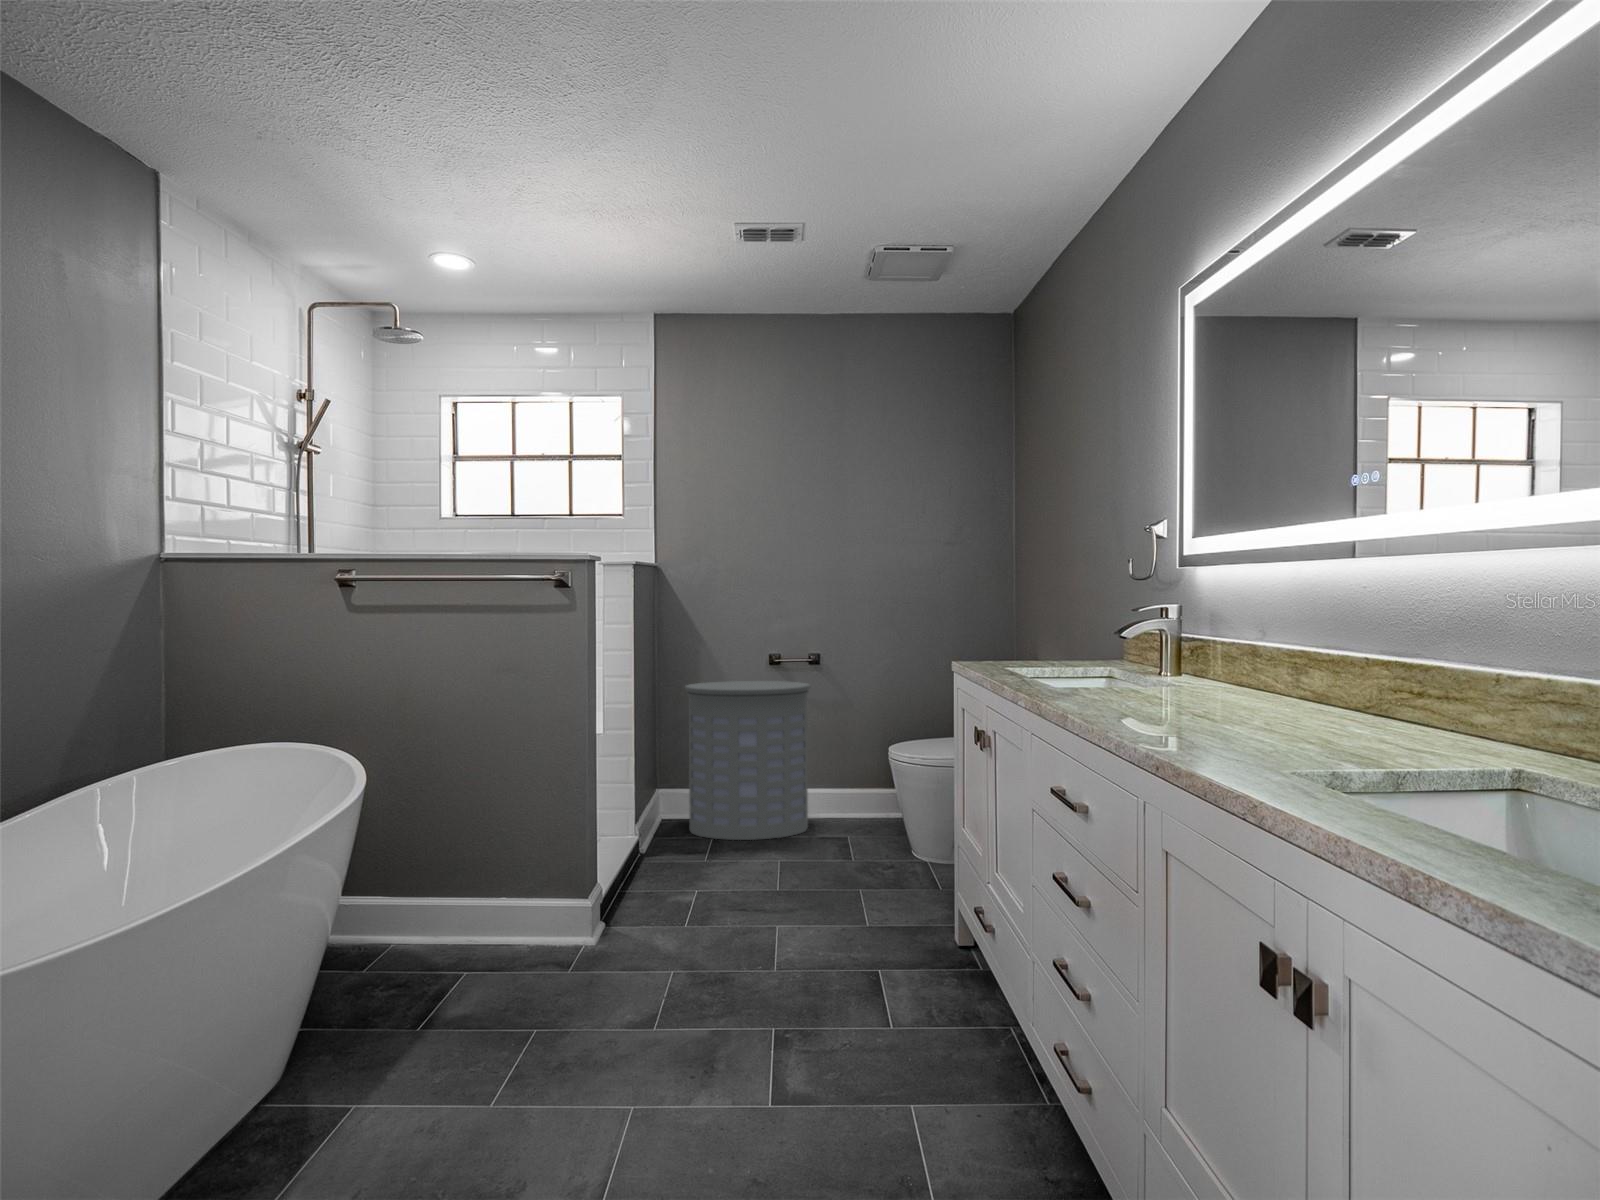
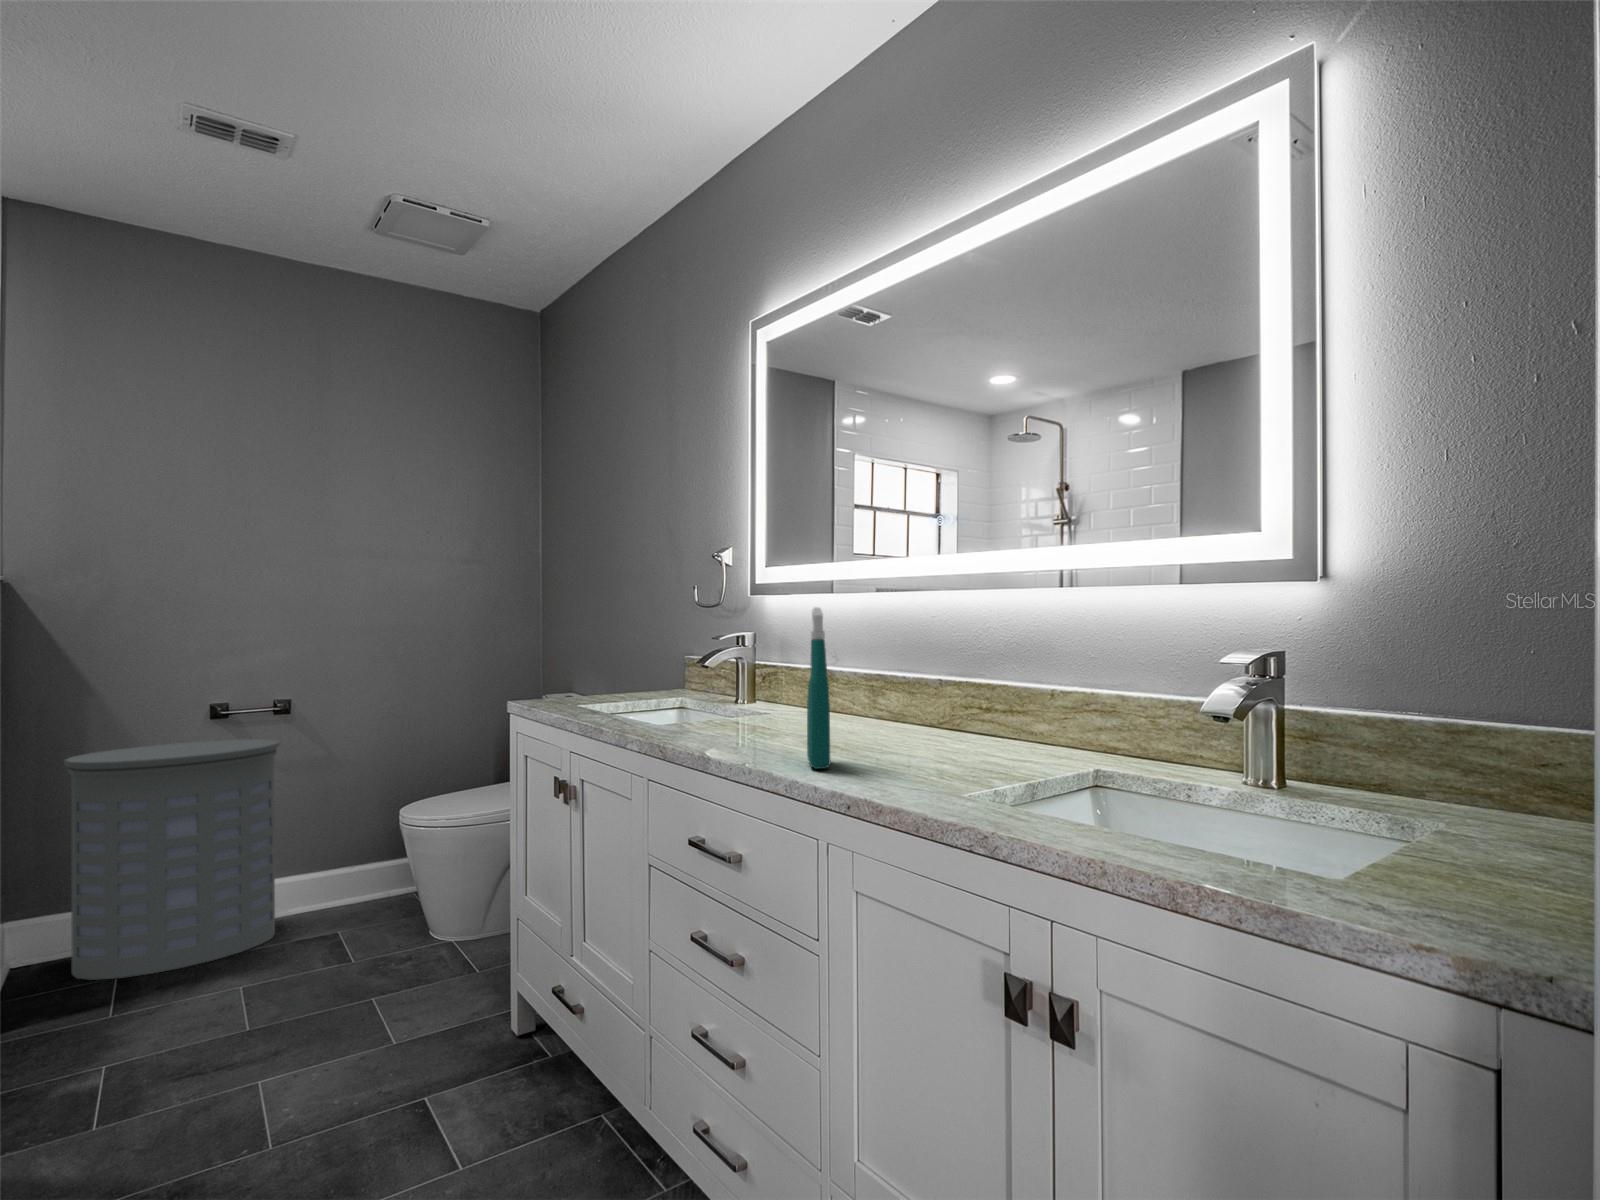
spray bottle: none [1151,576,1178,734] -> present [807,607,830,769]

